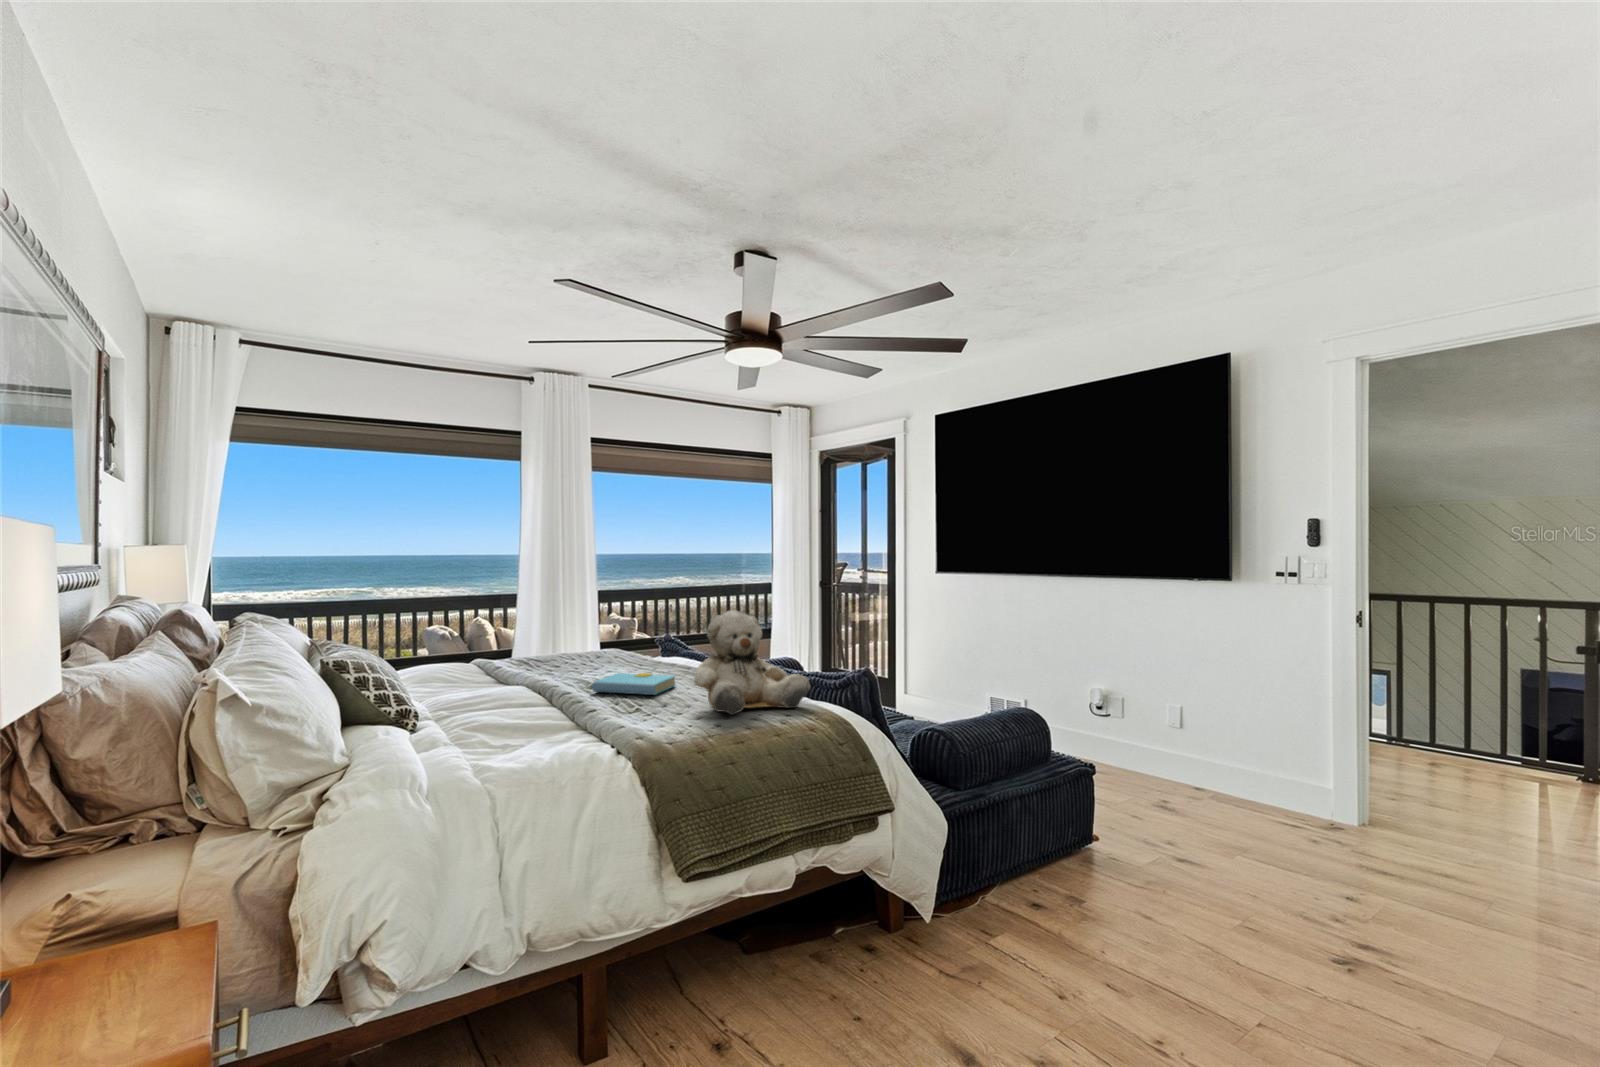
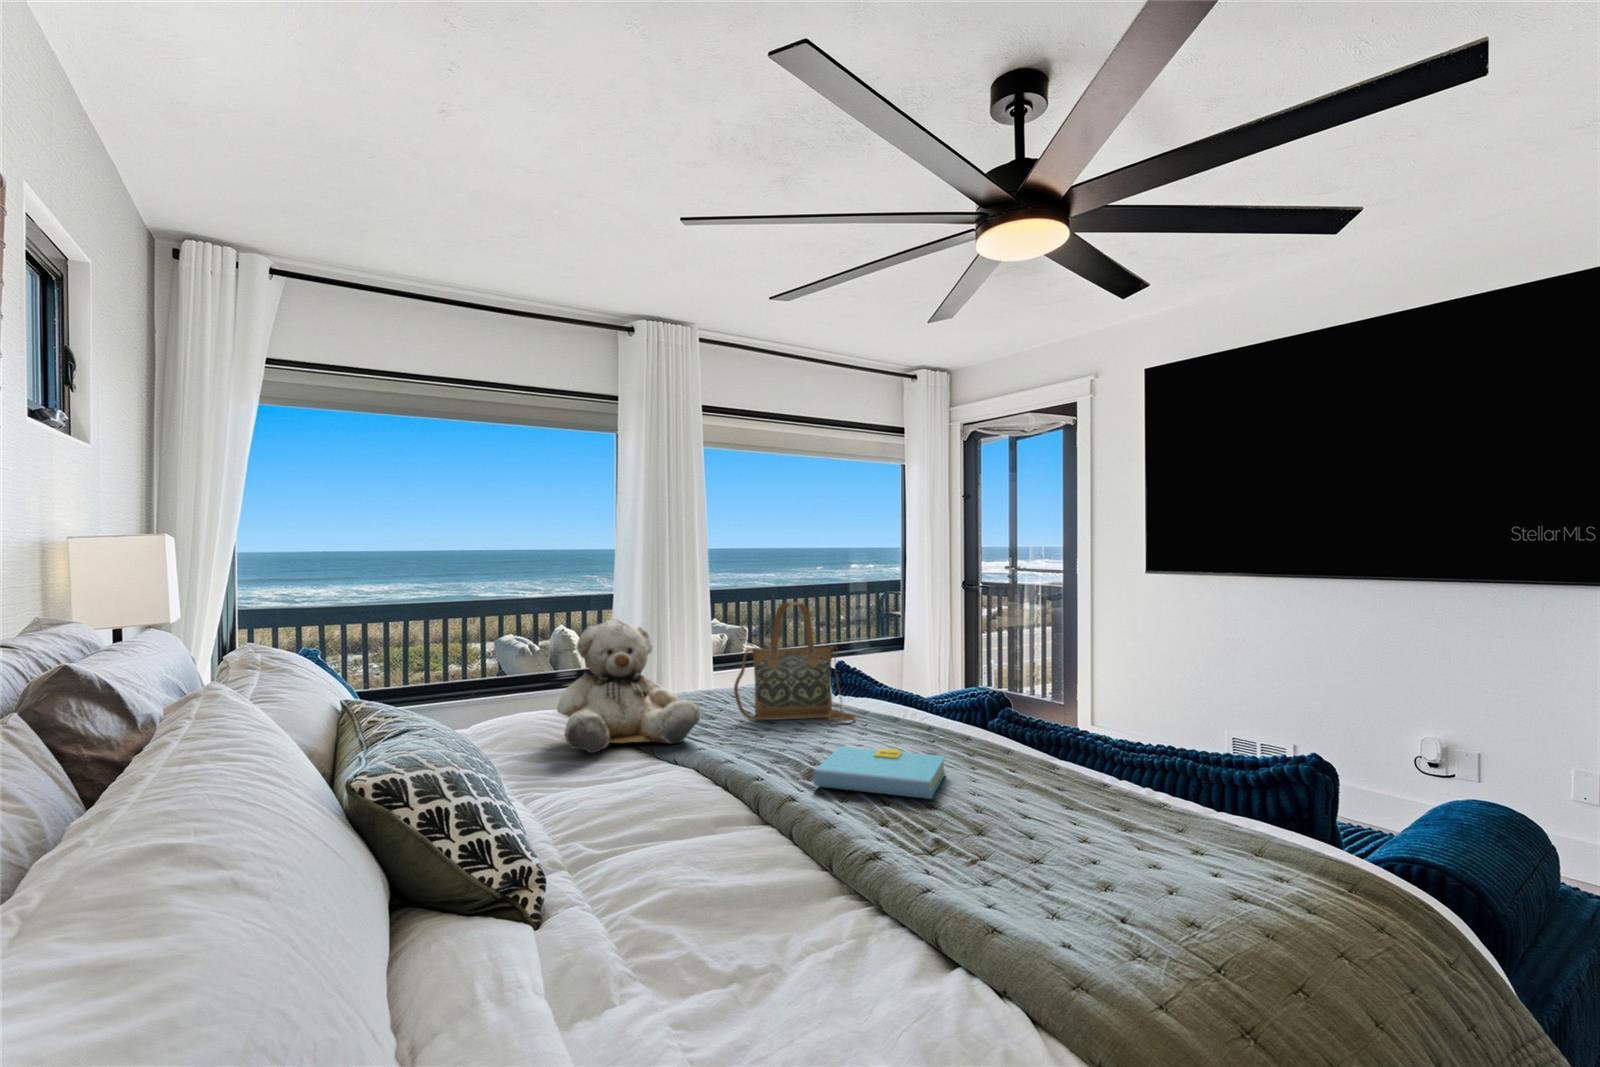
handbag: none [570,589,650,666] -> present [734,602,855,721]
teddy bear: present [694,610,810,715] -> present [557,619,700,753]

